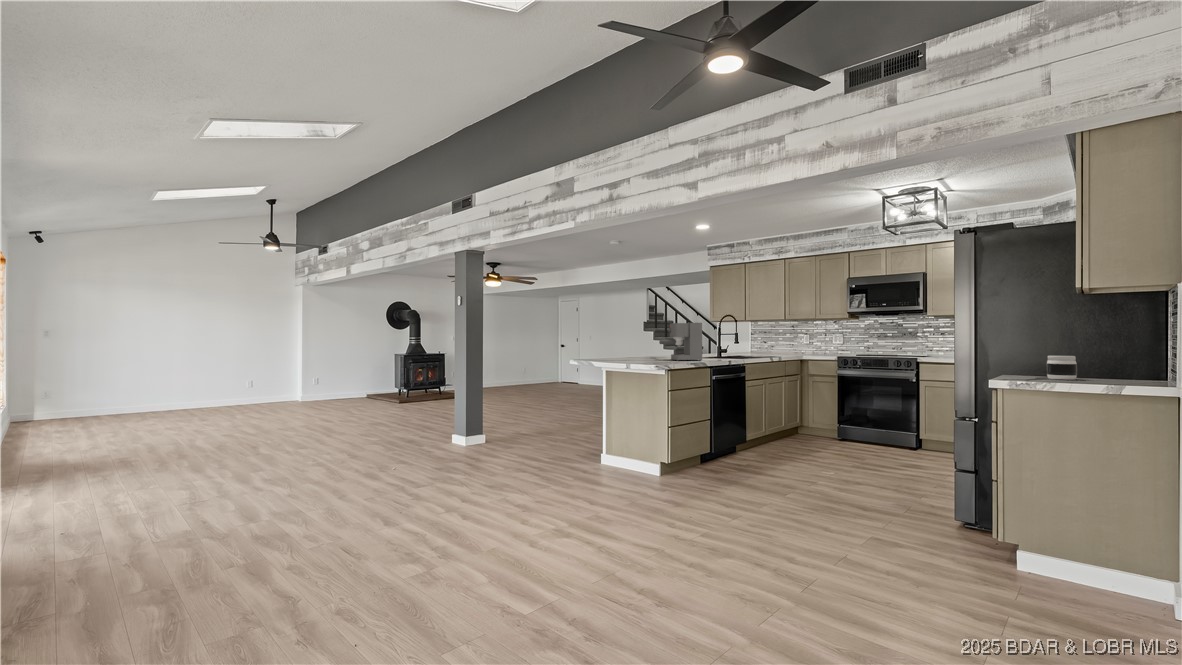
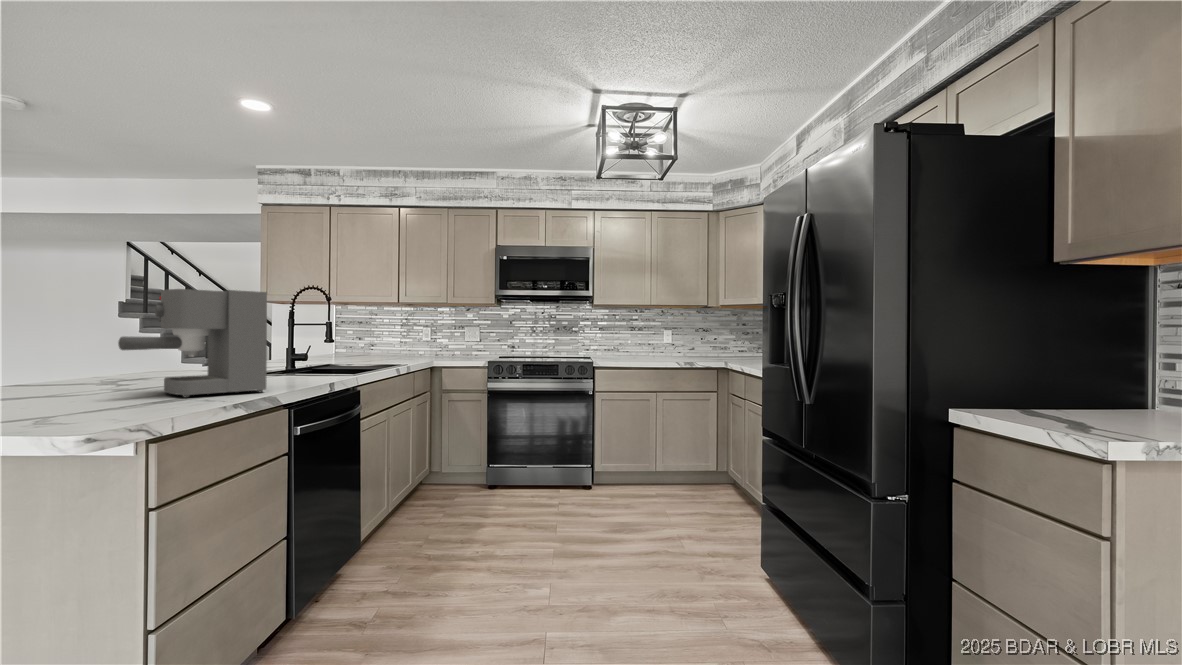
jar: present [1046,355,1077,380] -> none [1057,372,1116,420]

